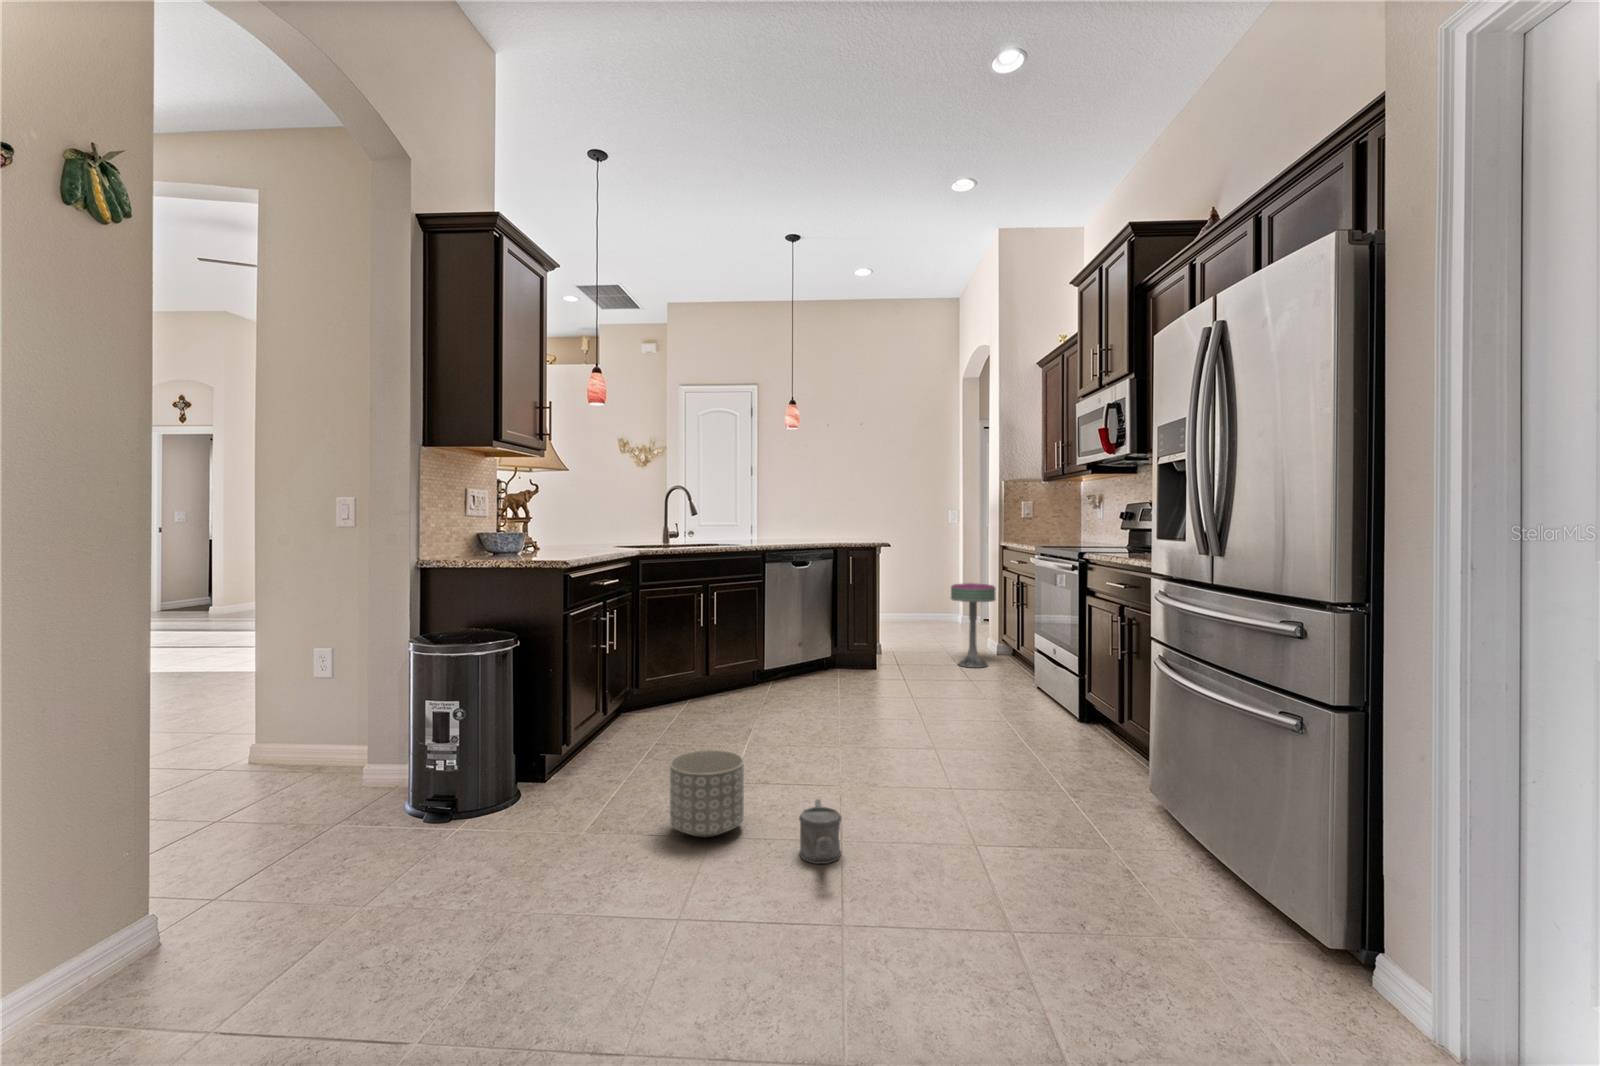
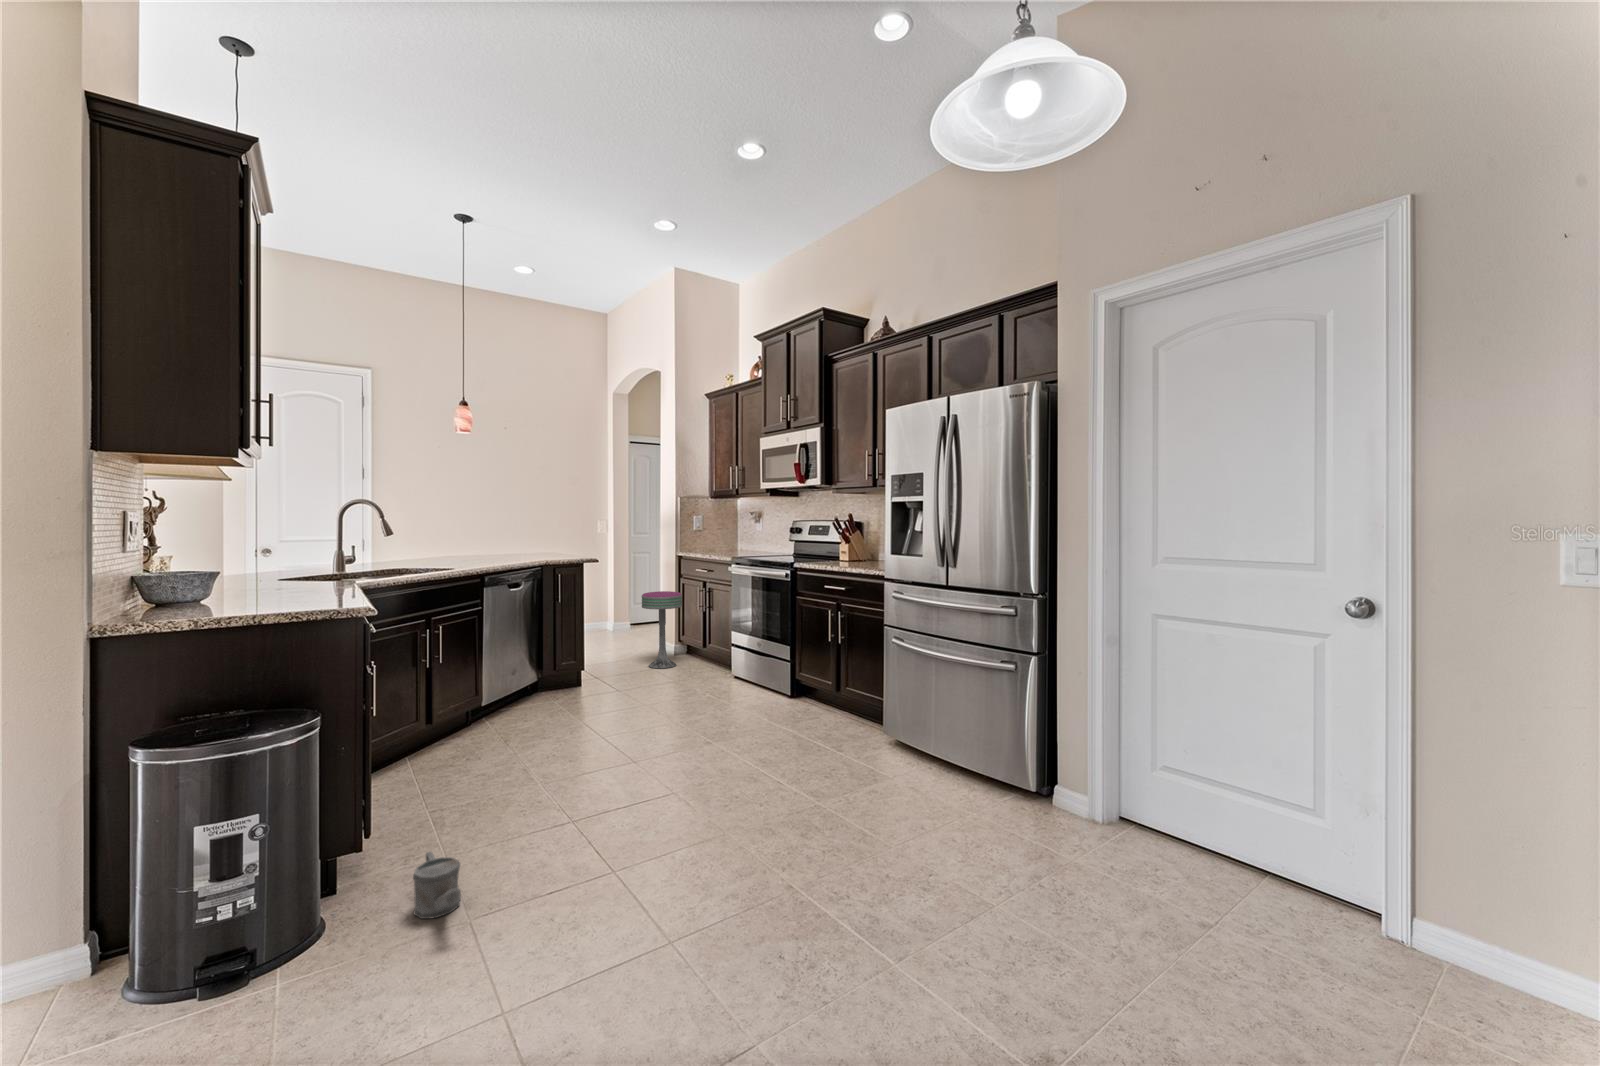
planter: present [670,750,744,837] -> none [561,795,638,887]
watering can: present [799,799,842,864] -> present [413,852,461,919]

